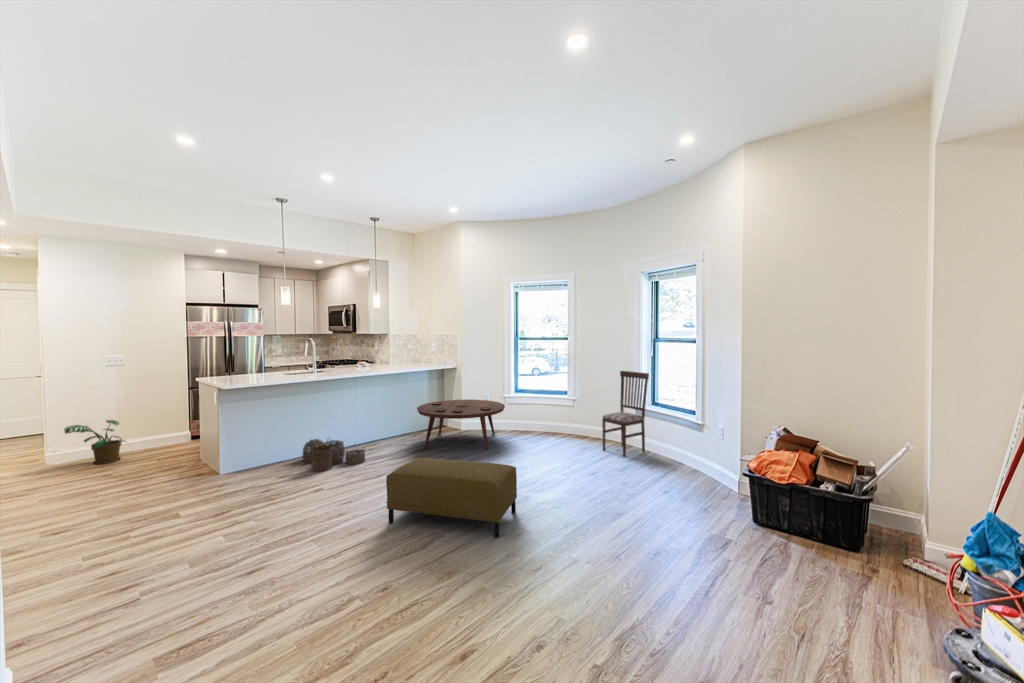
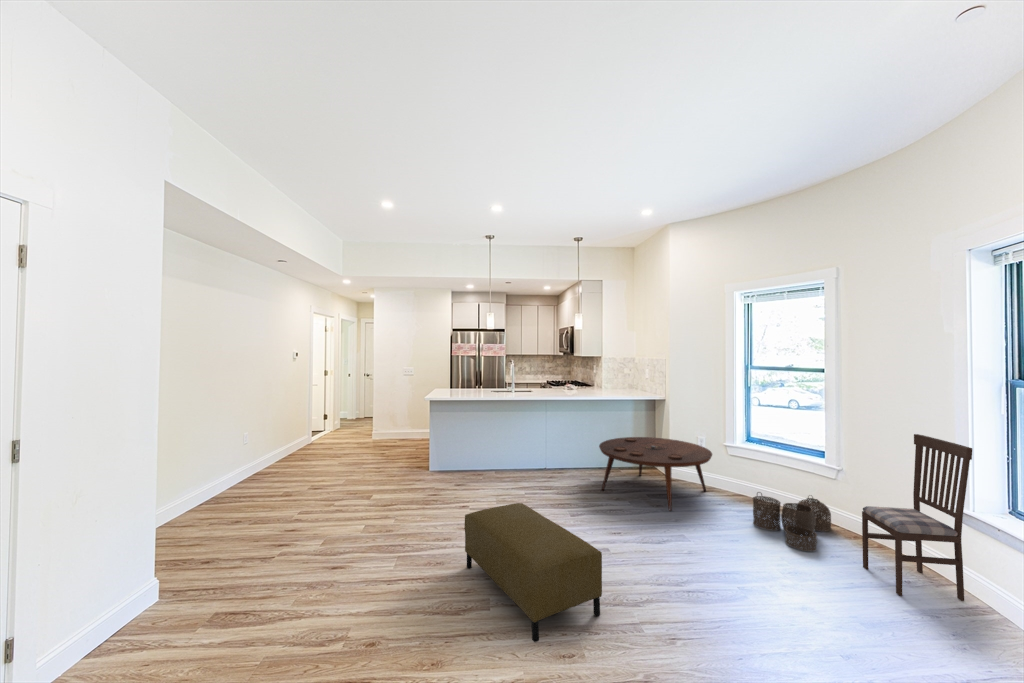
potted plant: present [64,420,124,464] -> none [370,415,406,446]
woven basket: present [302,439,365,471] -> present [753,492,831,551]

